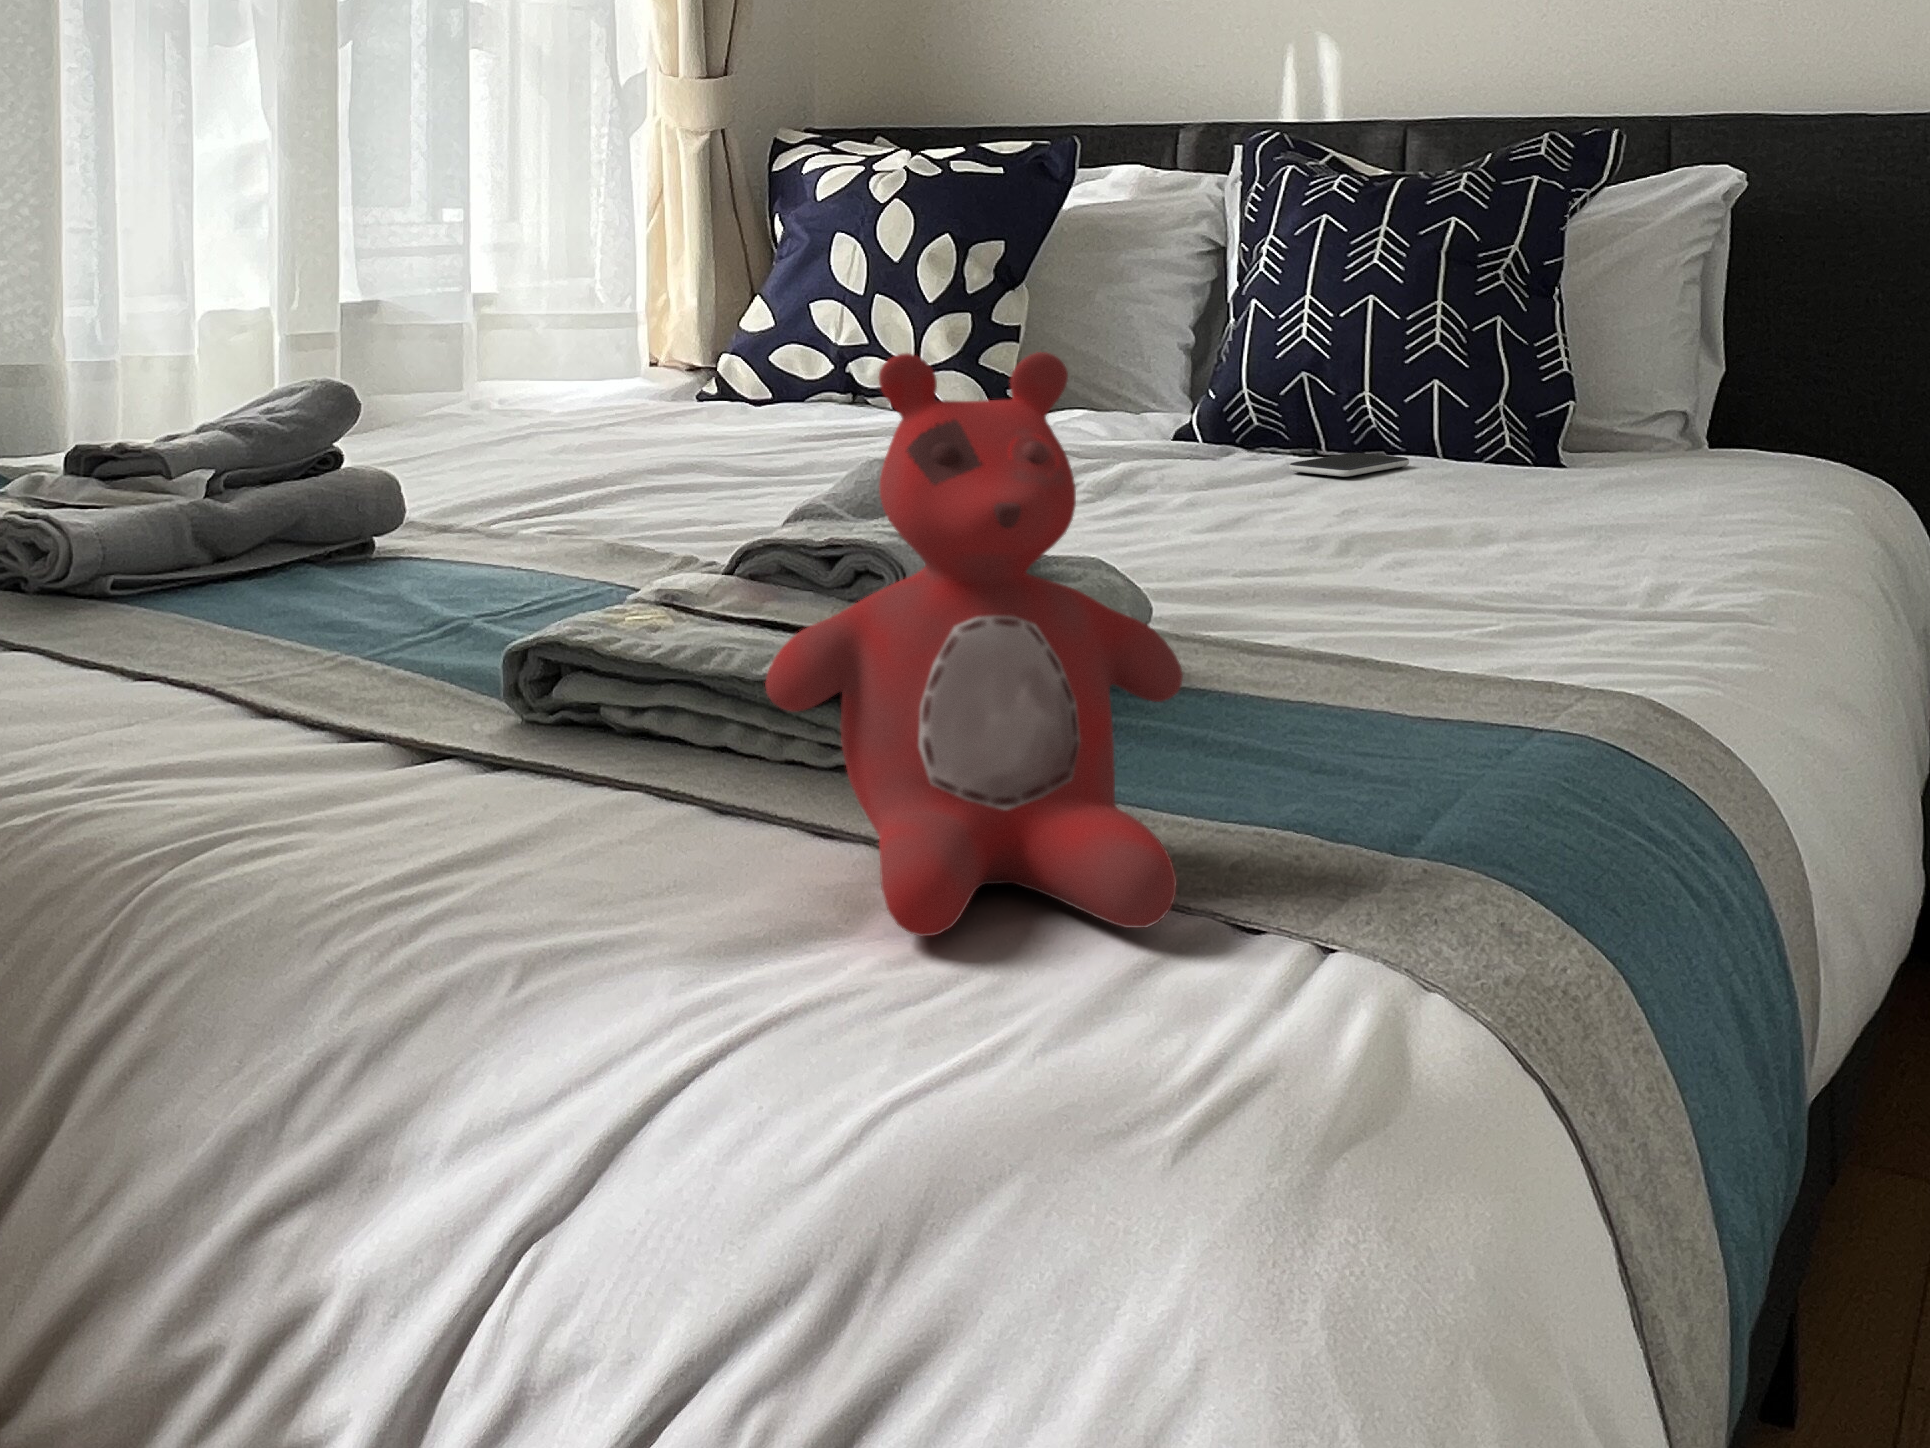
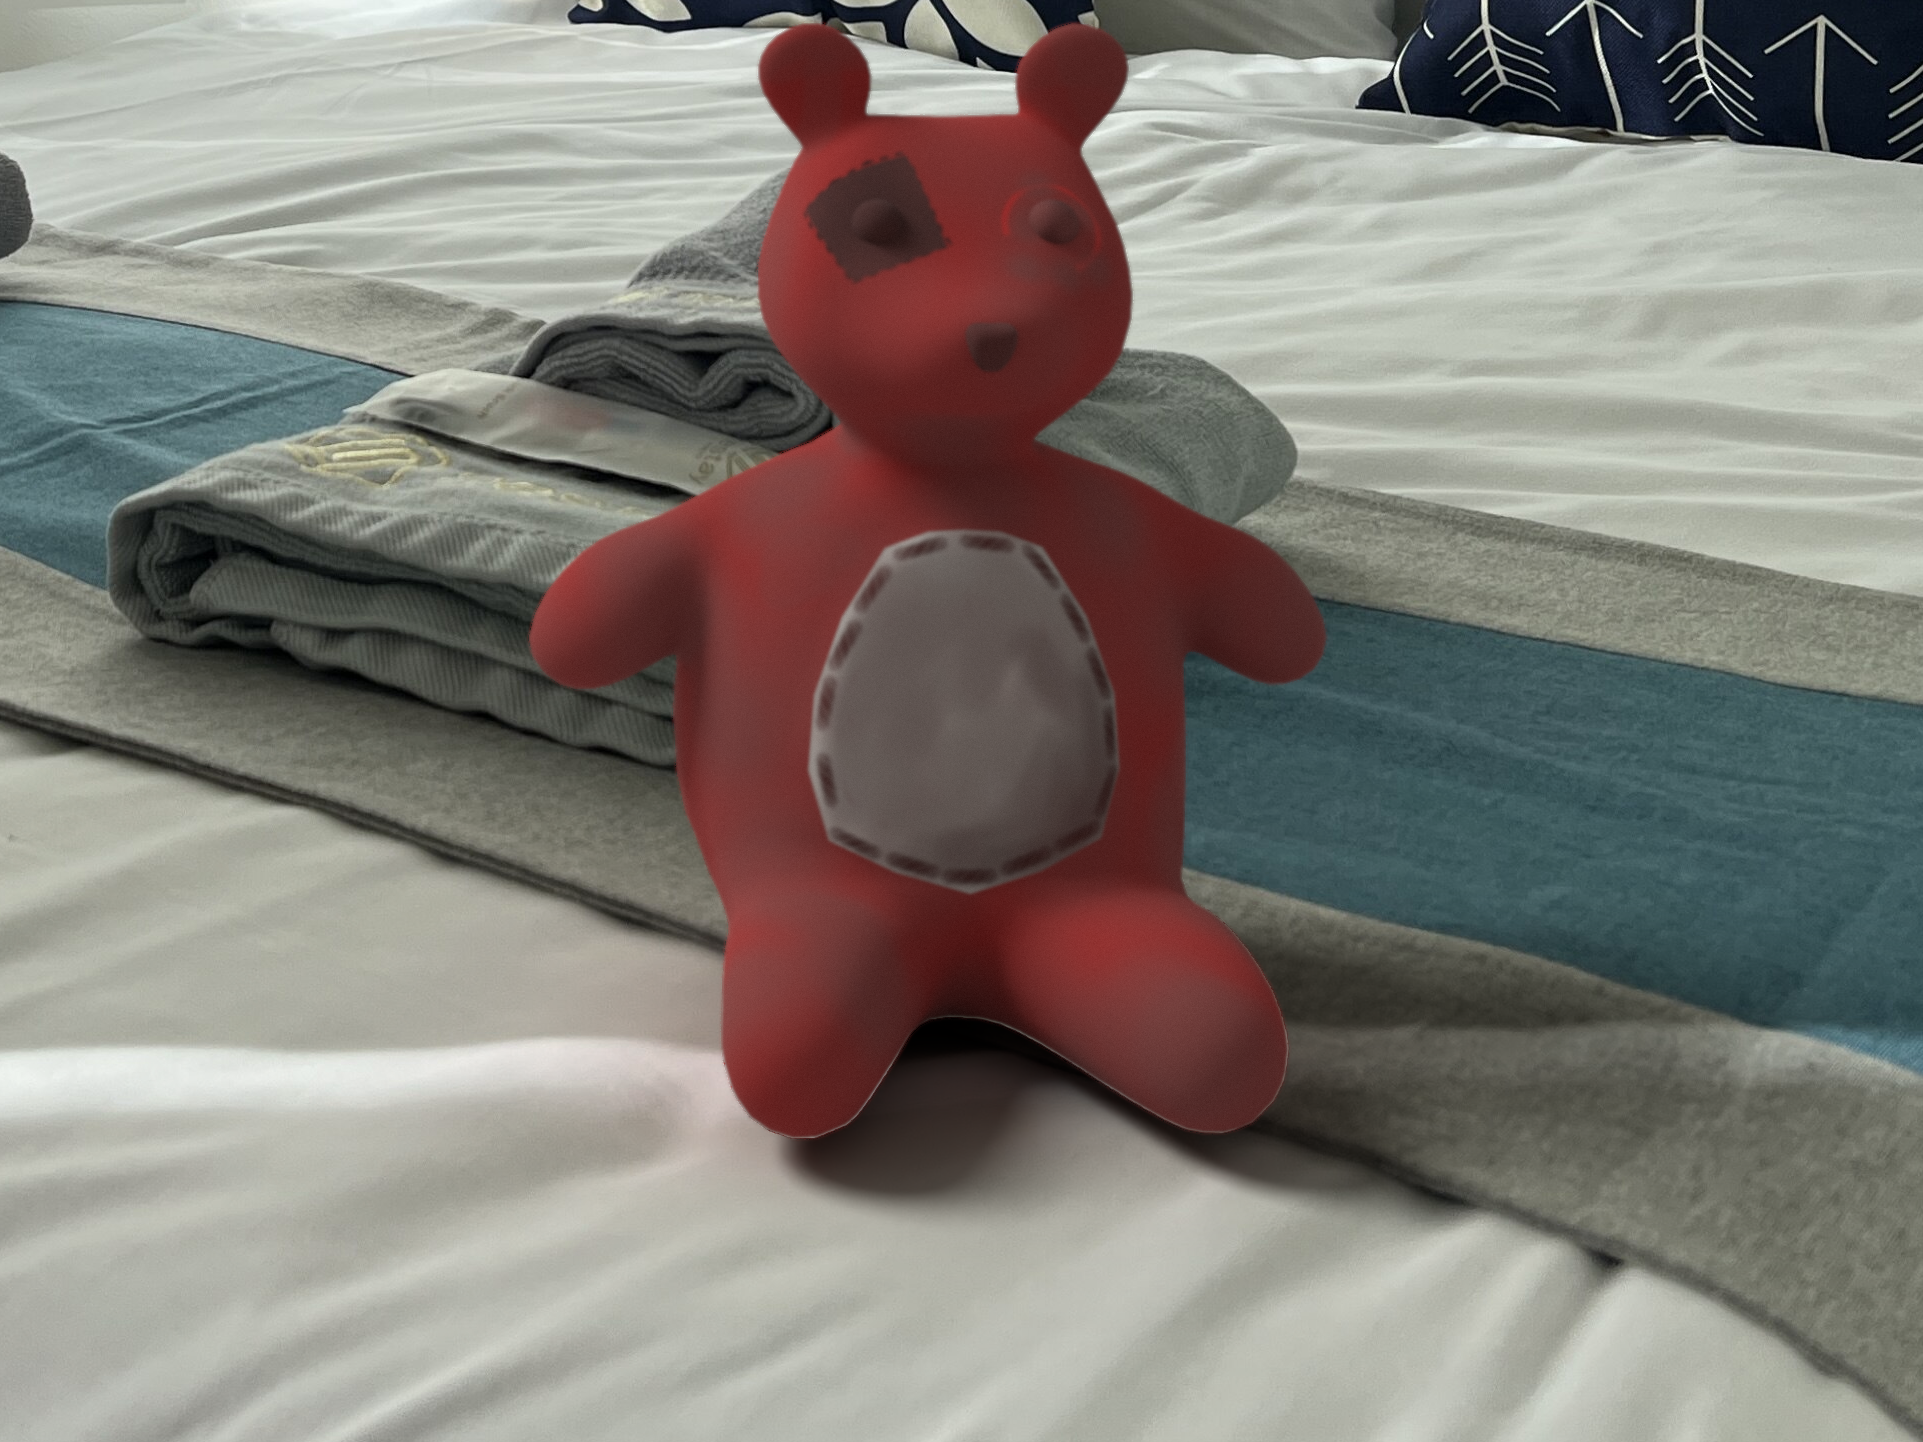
smartphone: present [1289,453,1409,477] -> none [1553,139,1762,182]

